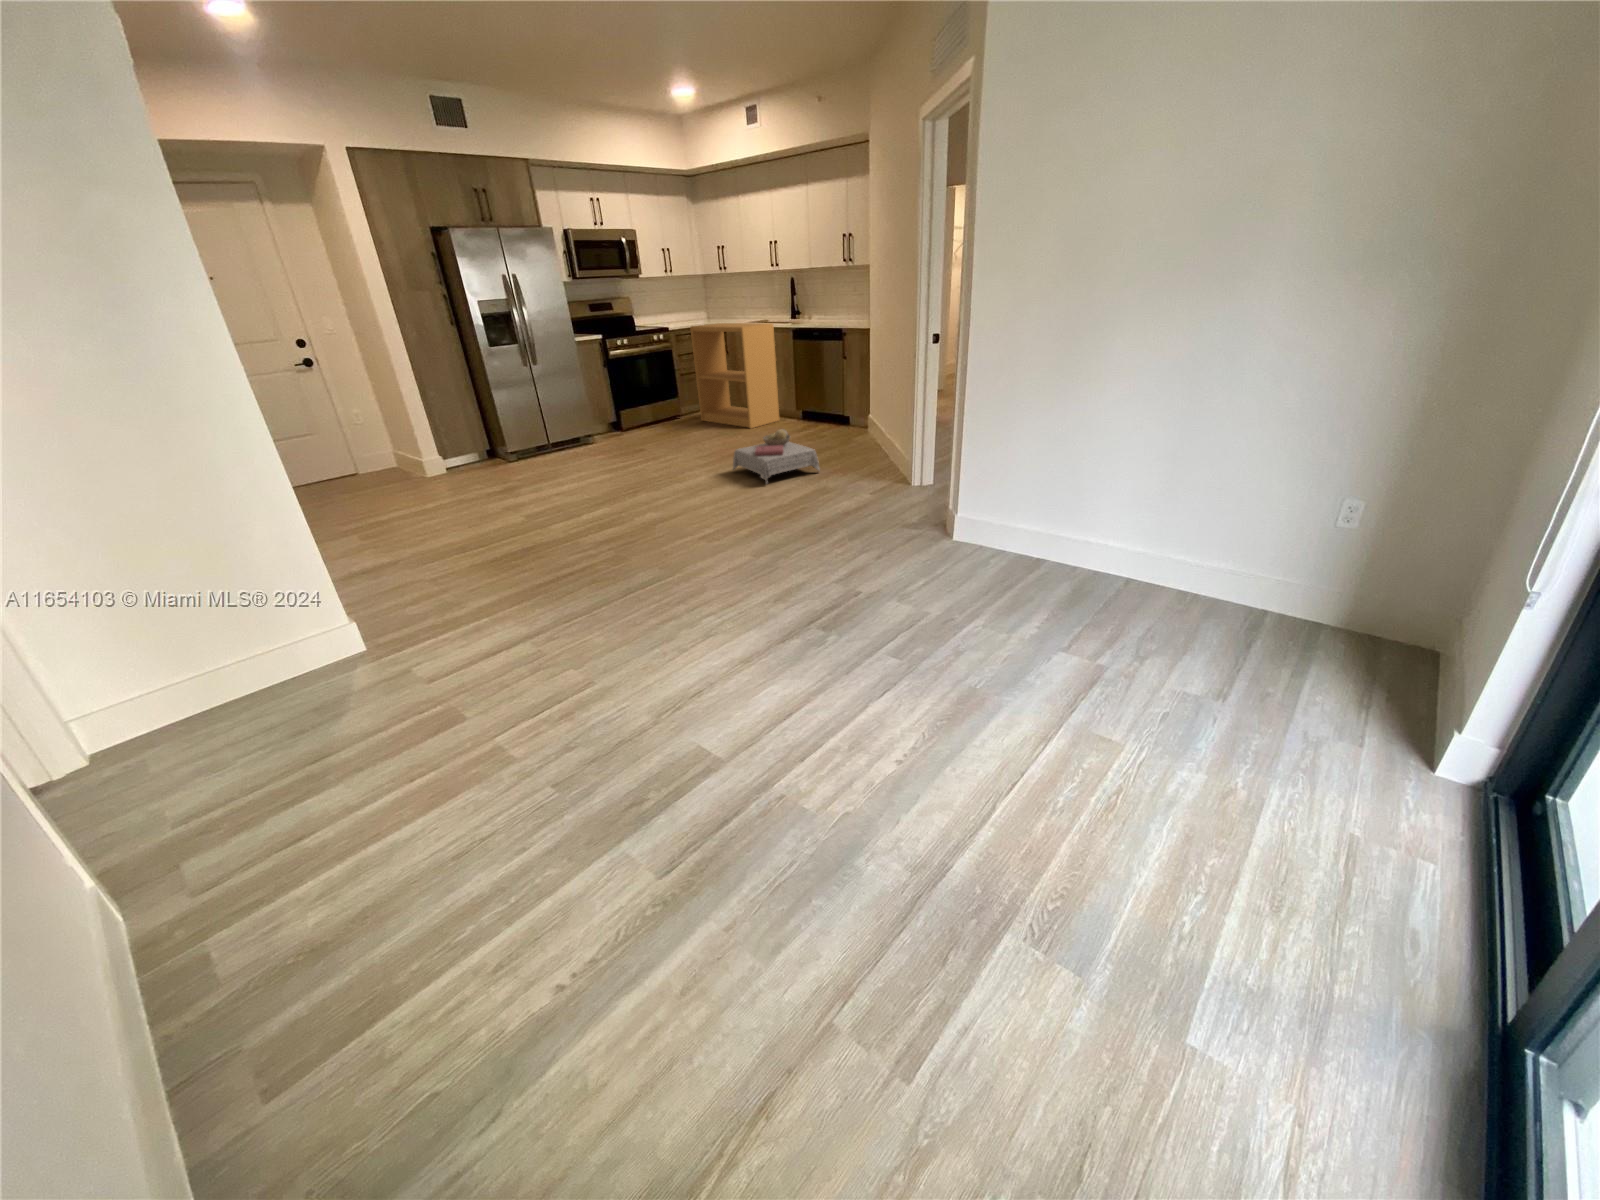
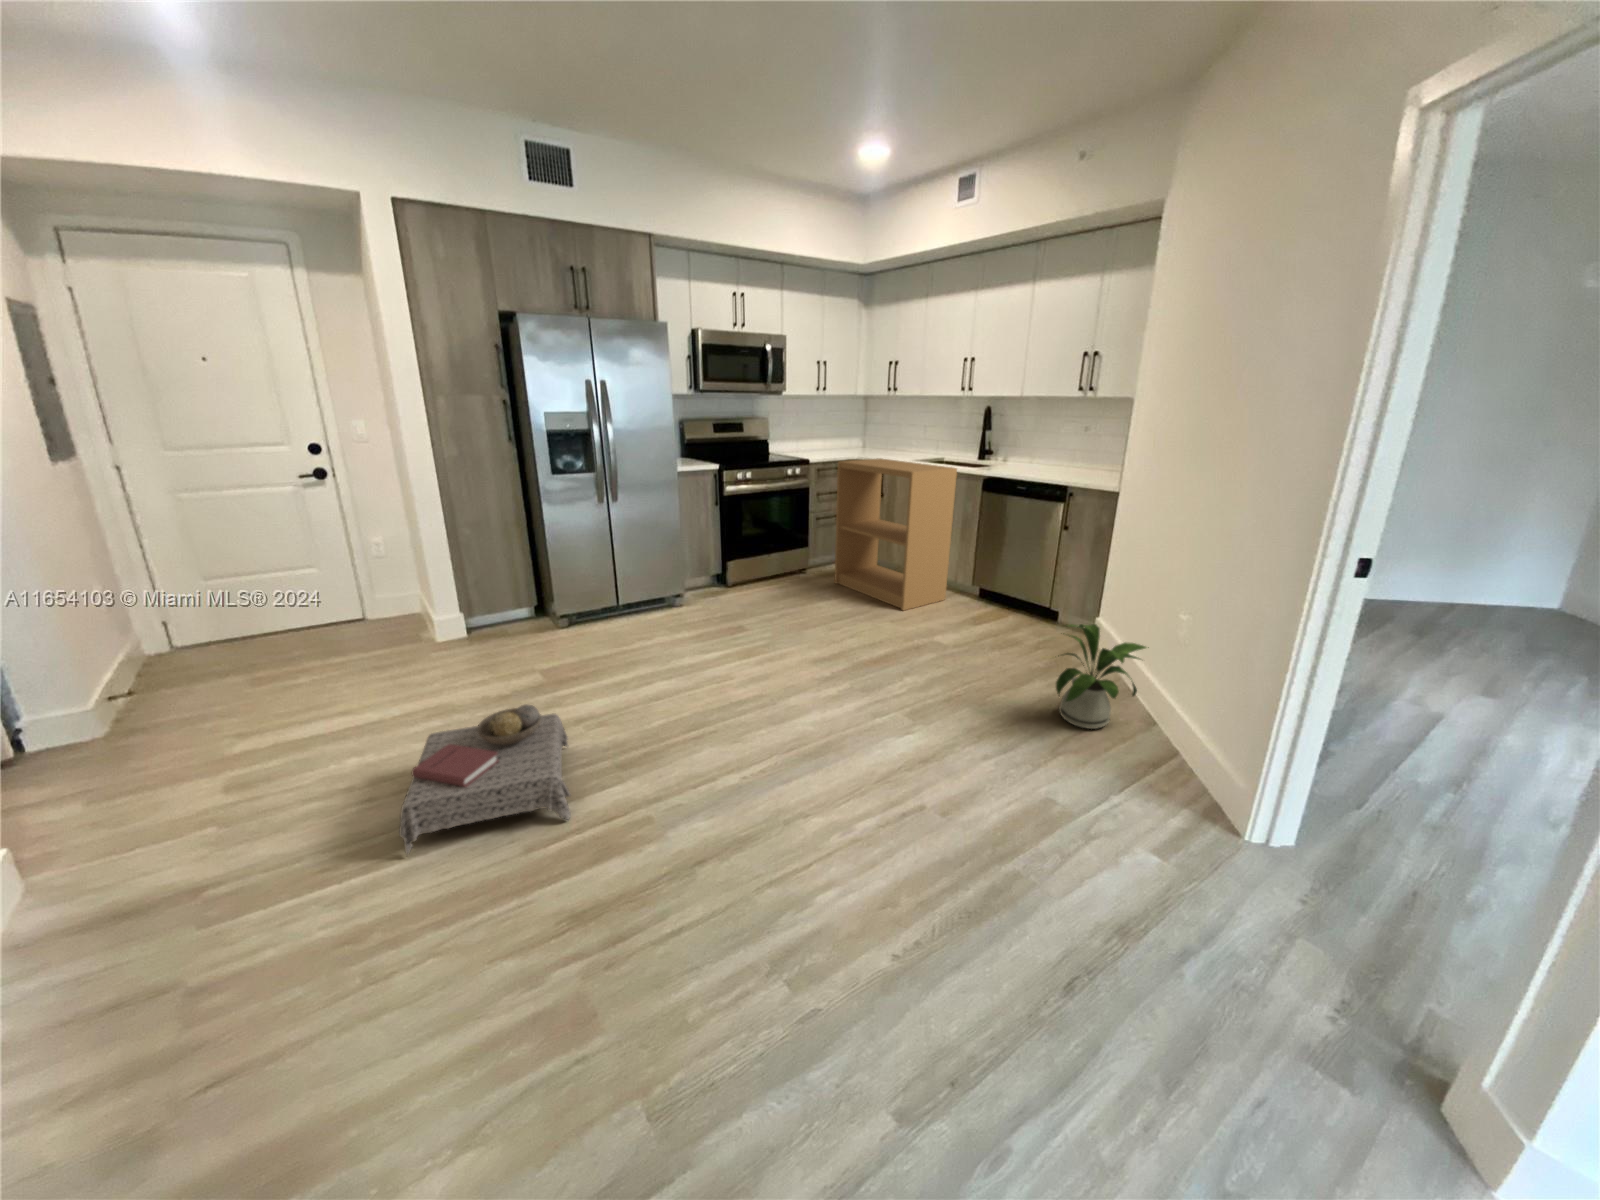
house plant: none [828,400,880,460] -> present [1056,624,1149,729]
ottoman: present [733,429,820,484] -> present [399,705,571,855]

